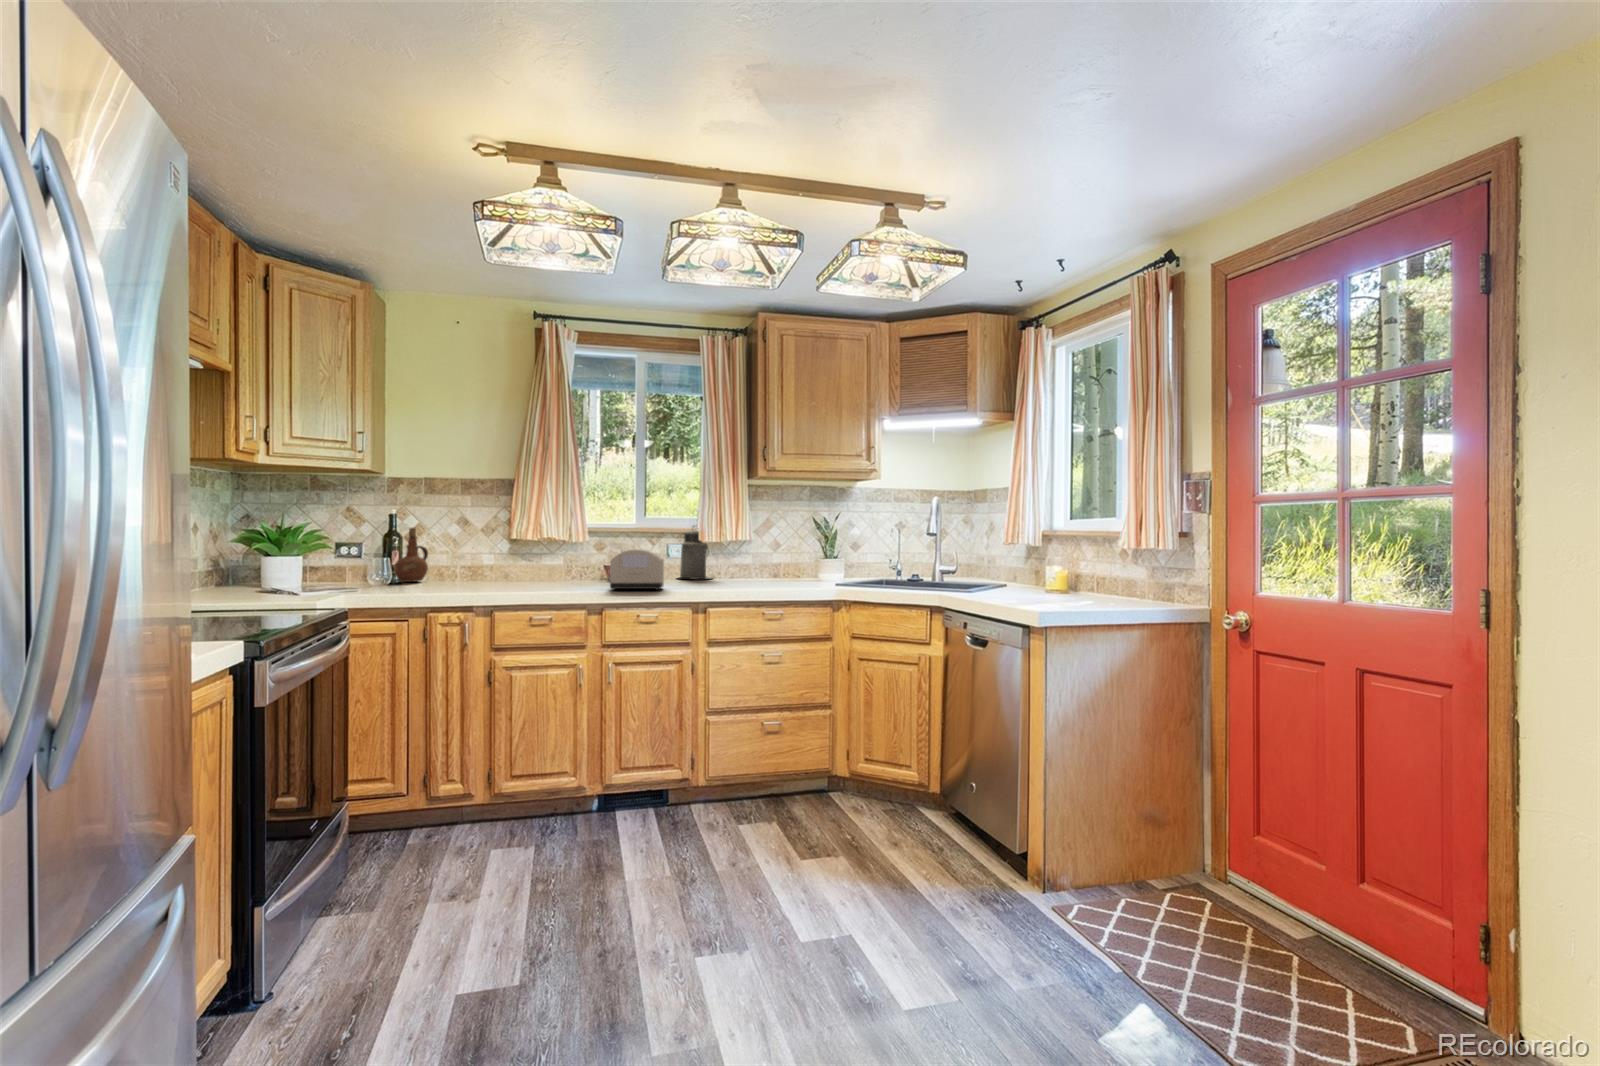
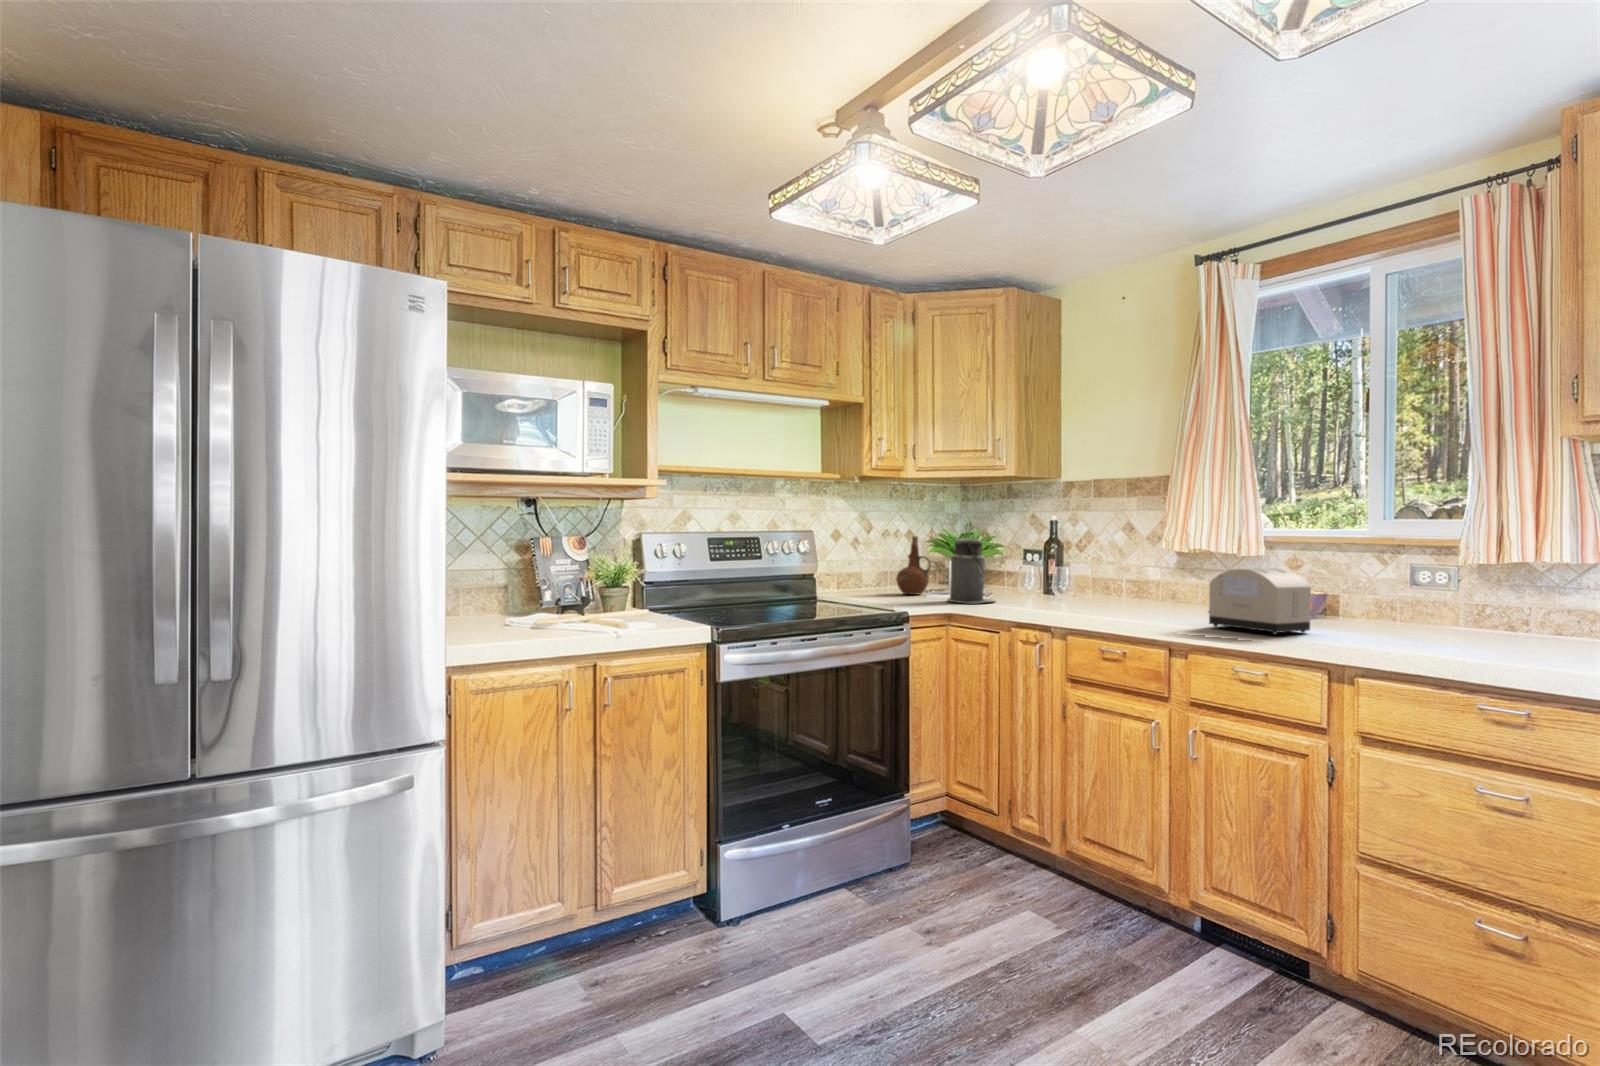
ceramic pitcher: present [394,528,428,582] -> present [896,536,931,594]
canister: present [680,530,712,579] -> present [948,533,996,603]

